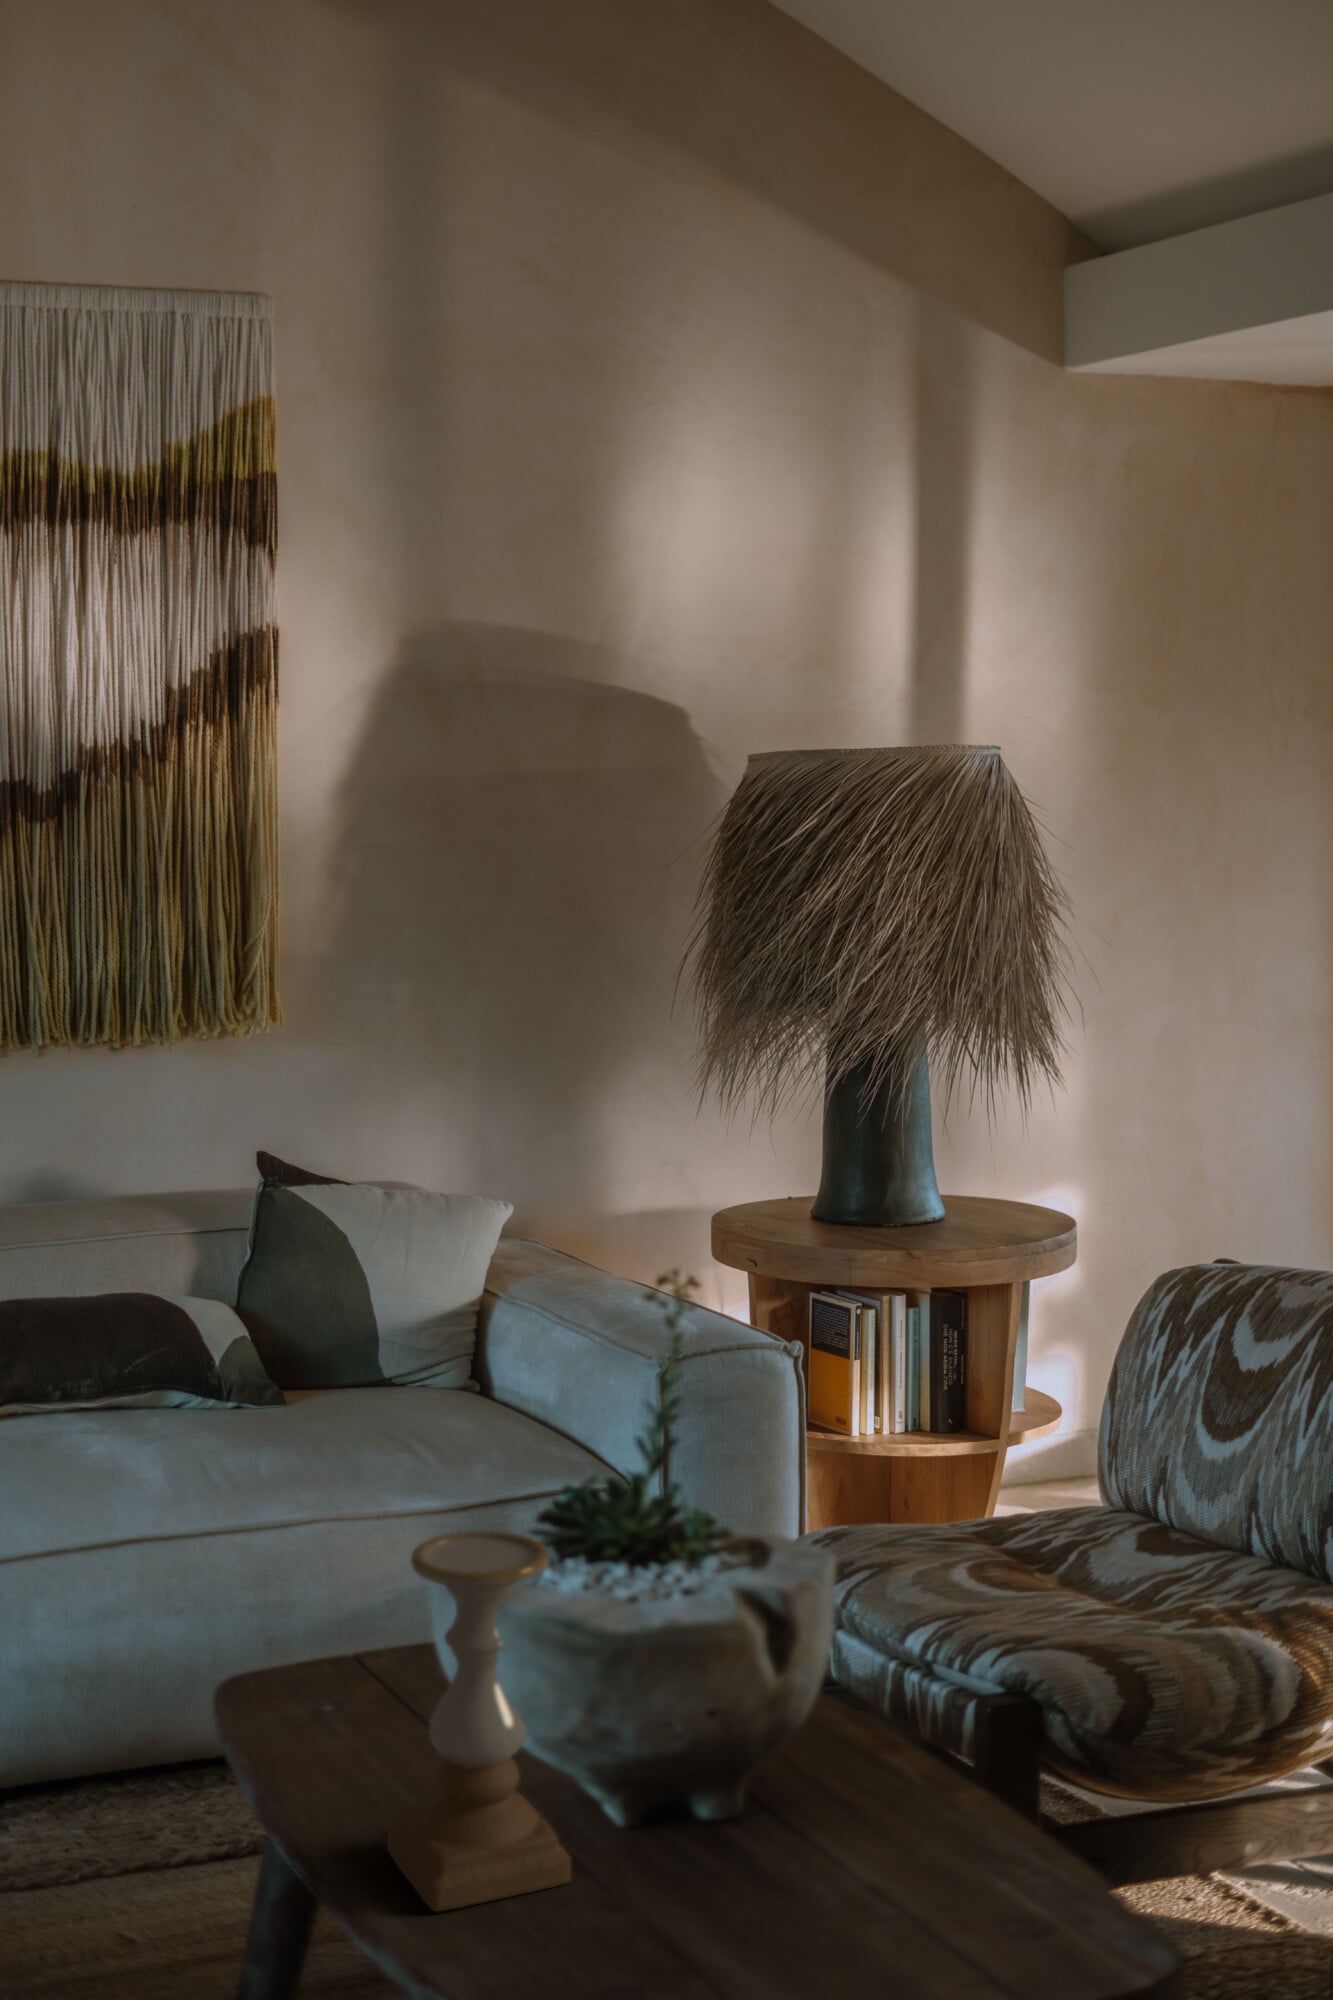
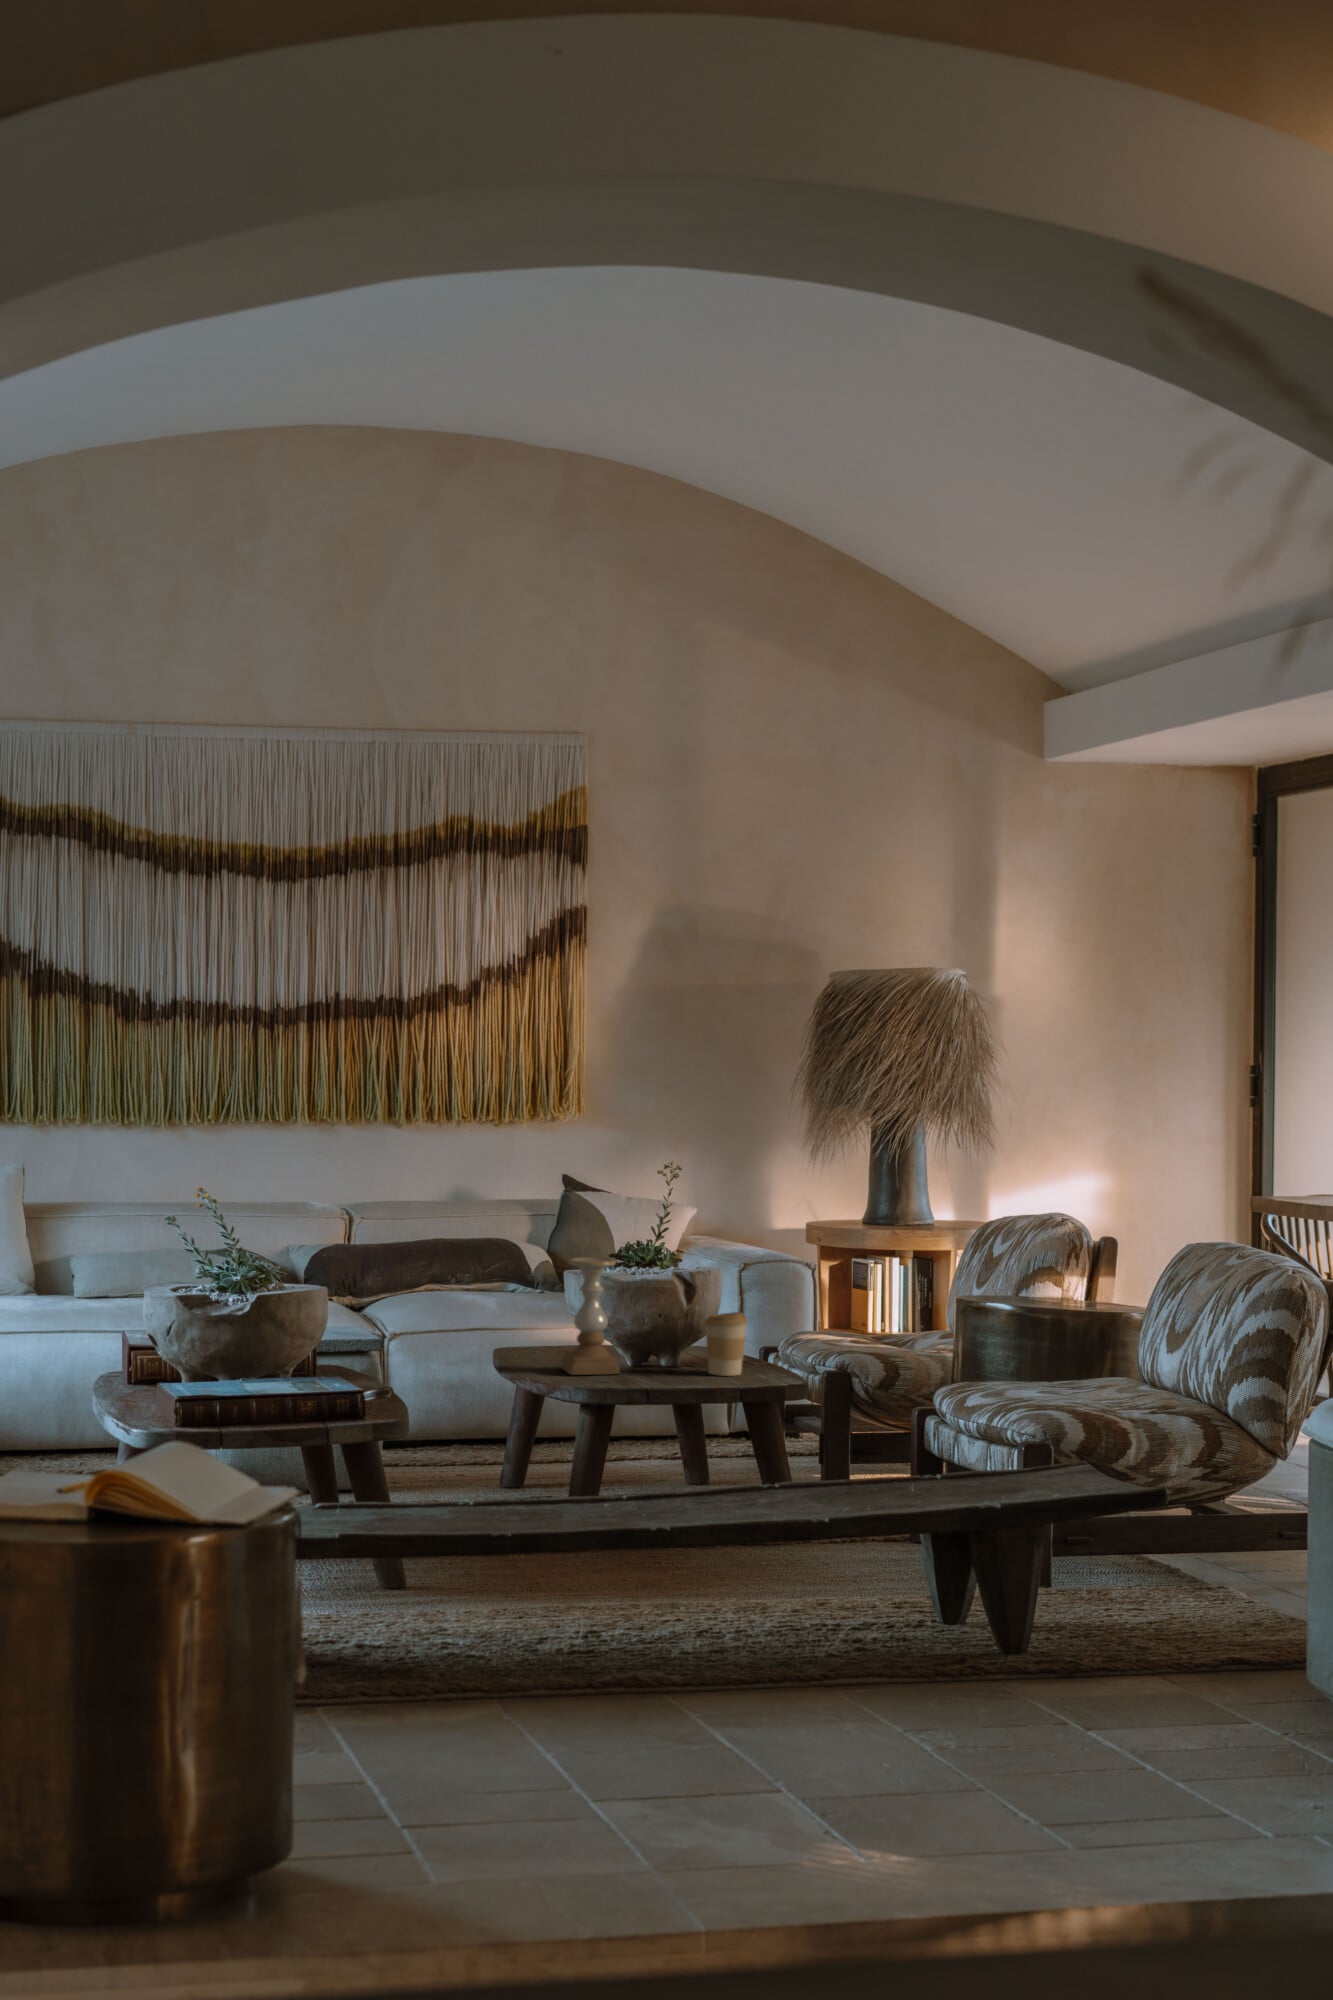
coffee cup: none [804,1667,928,1868] -> present [704,1312,747,1376]

